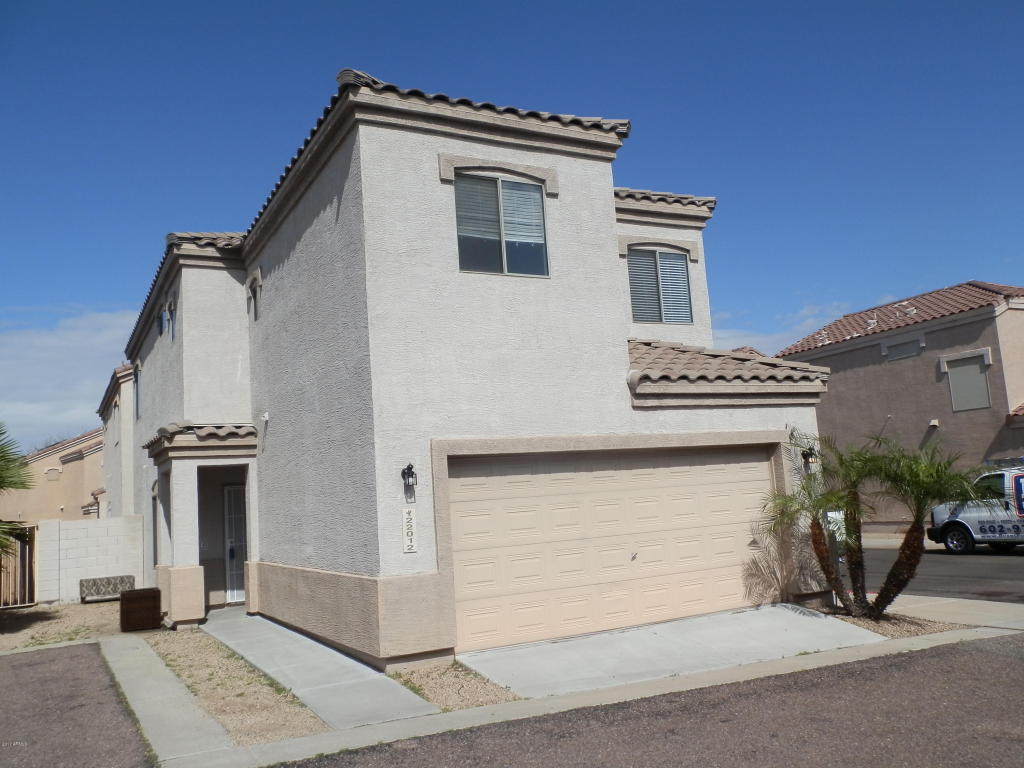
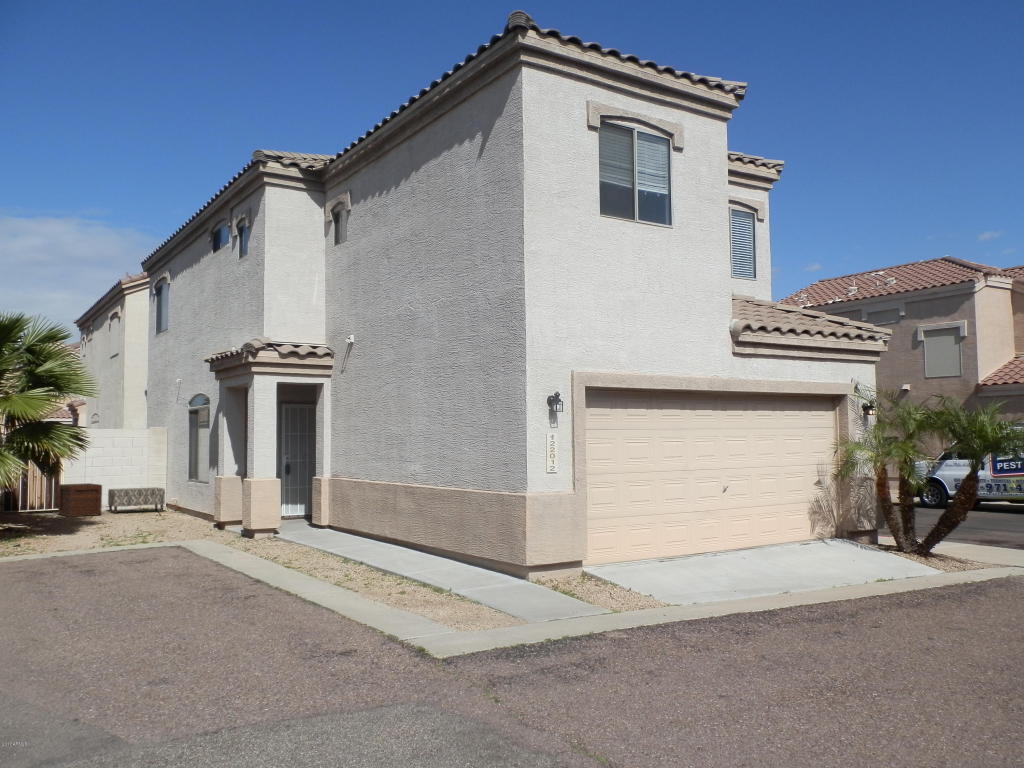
wooden crate: present [119,587,162,632] -> present [58,483,102,517]

